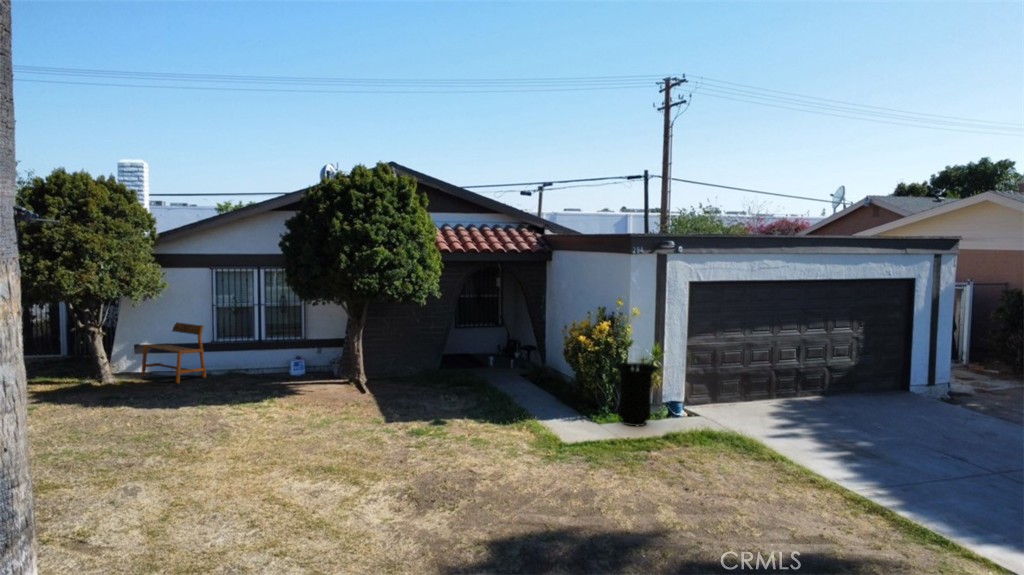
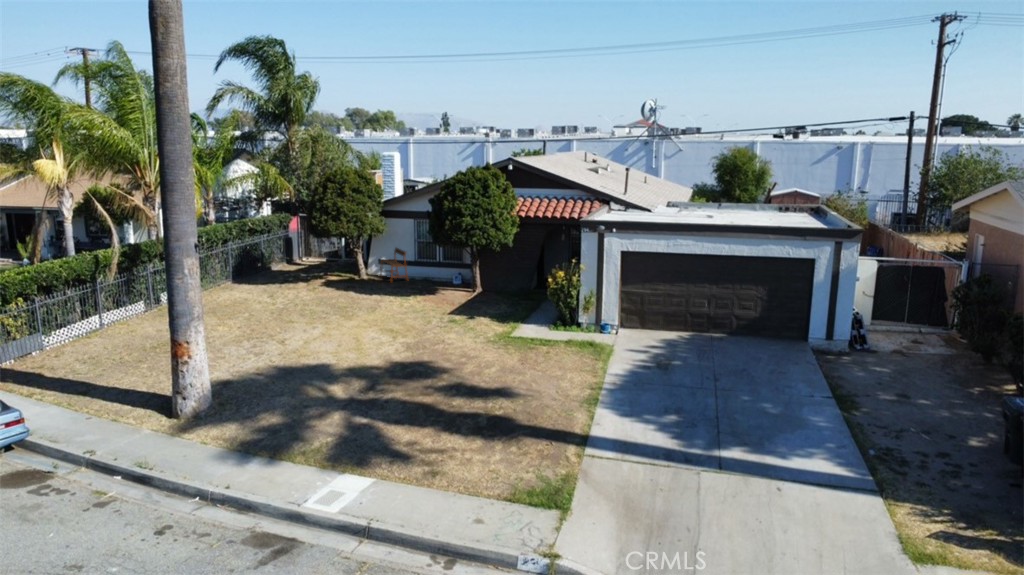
trash can: present [613,363,659,426] -> none [559,297,586,334]

